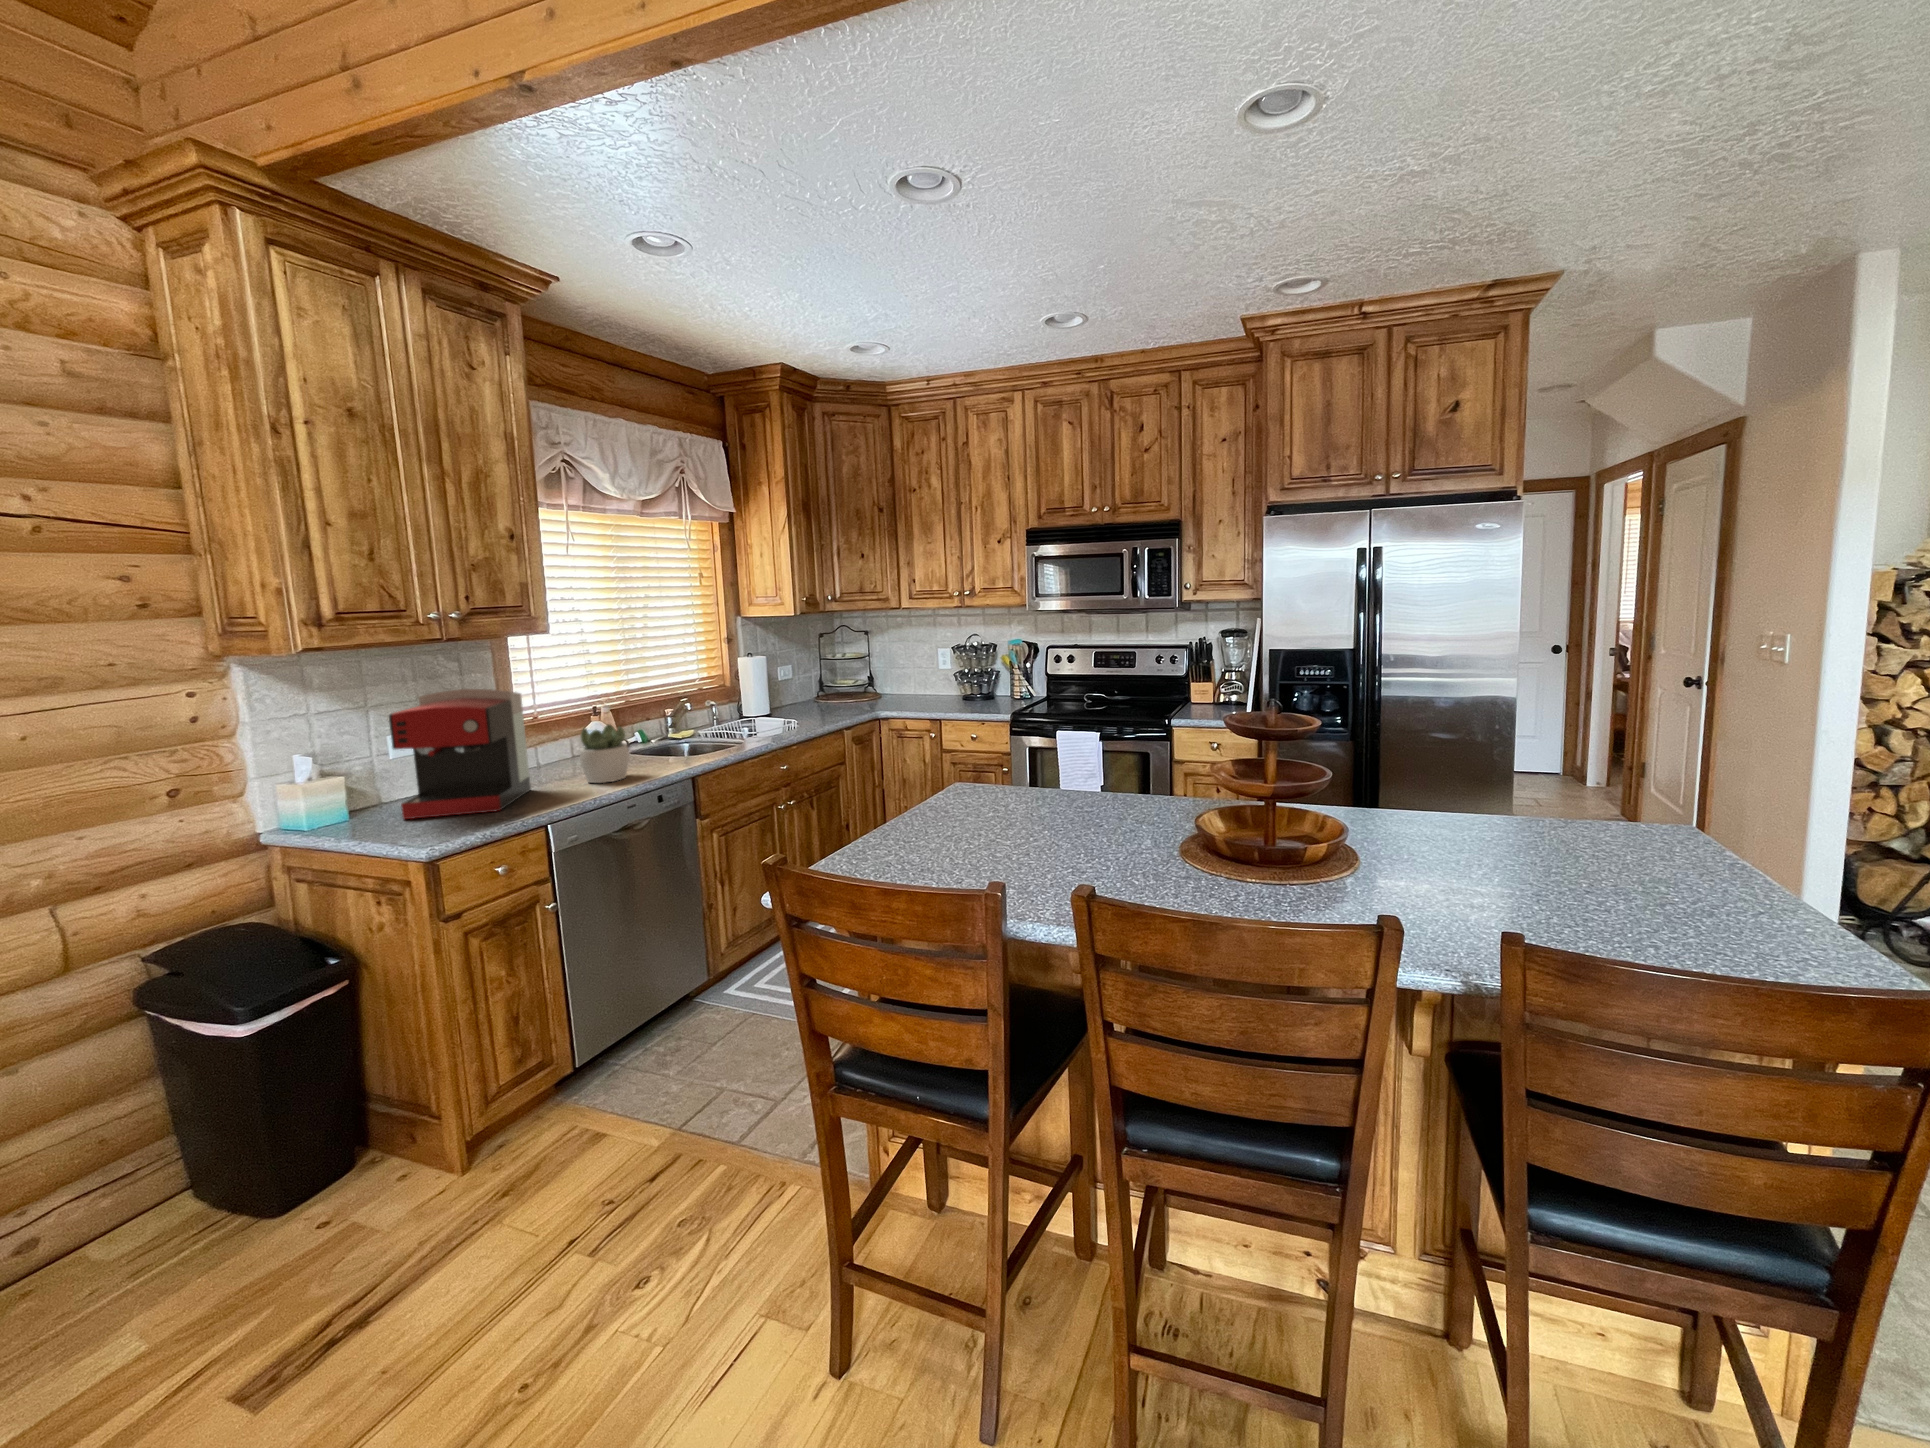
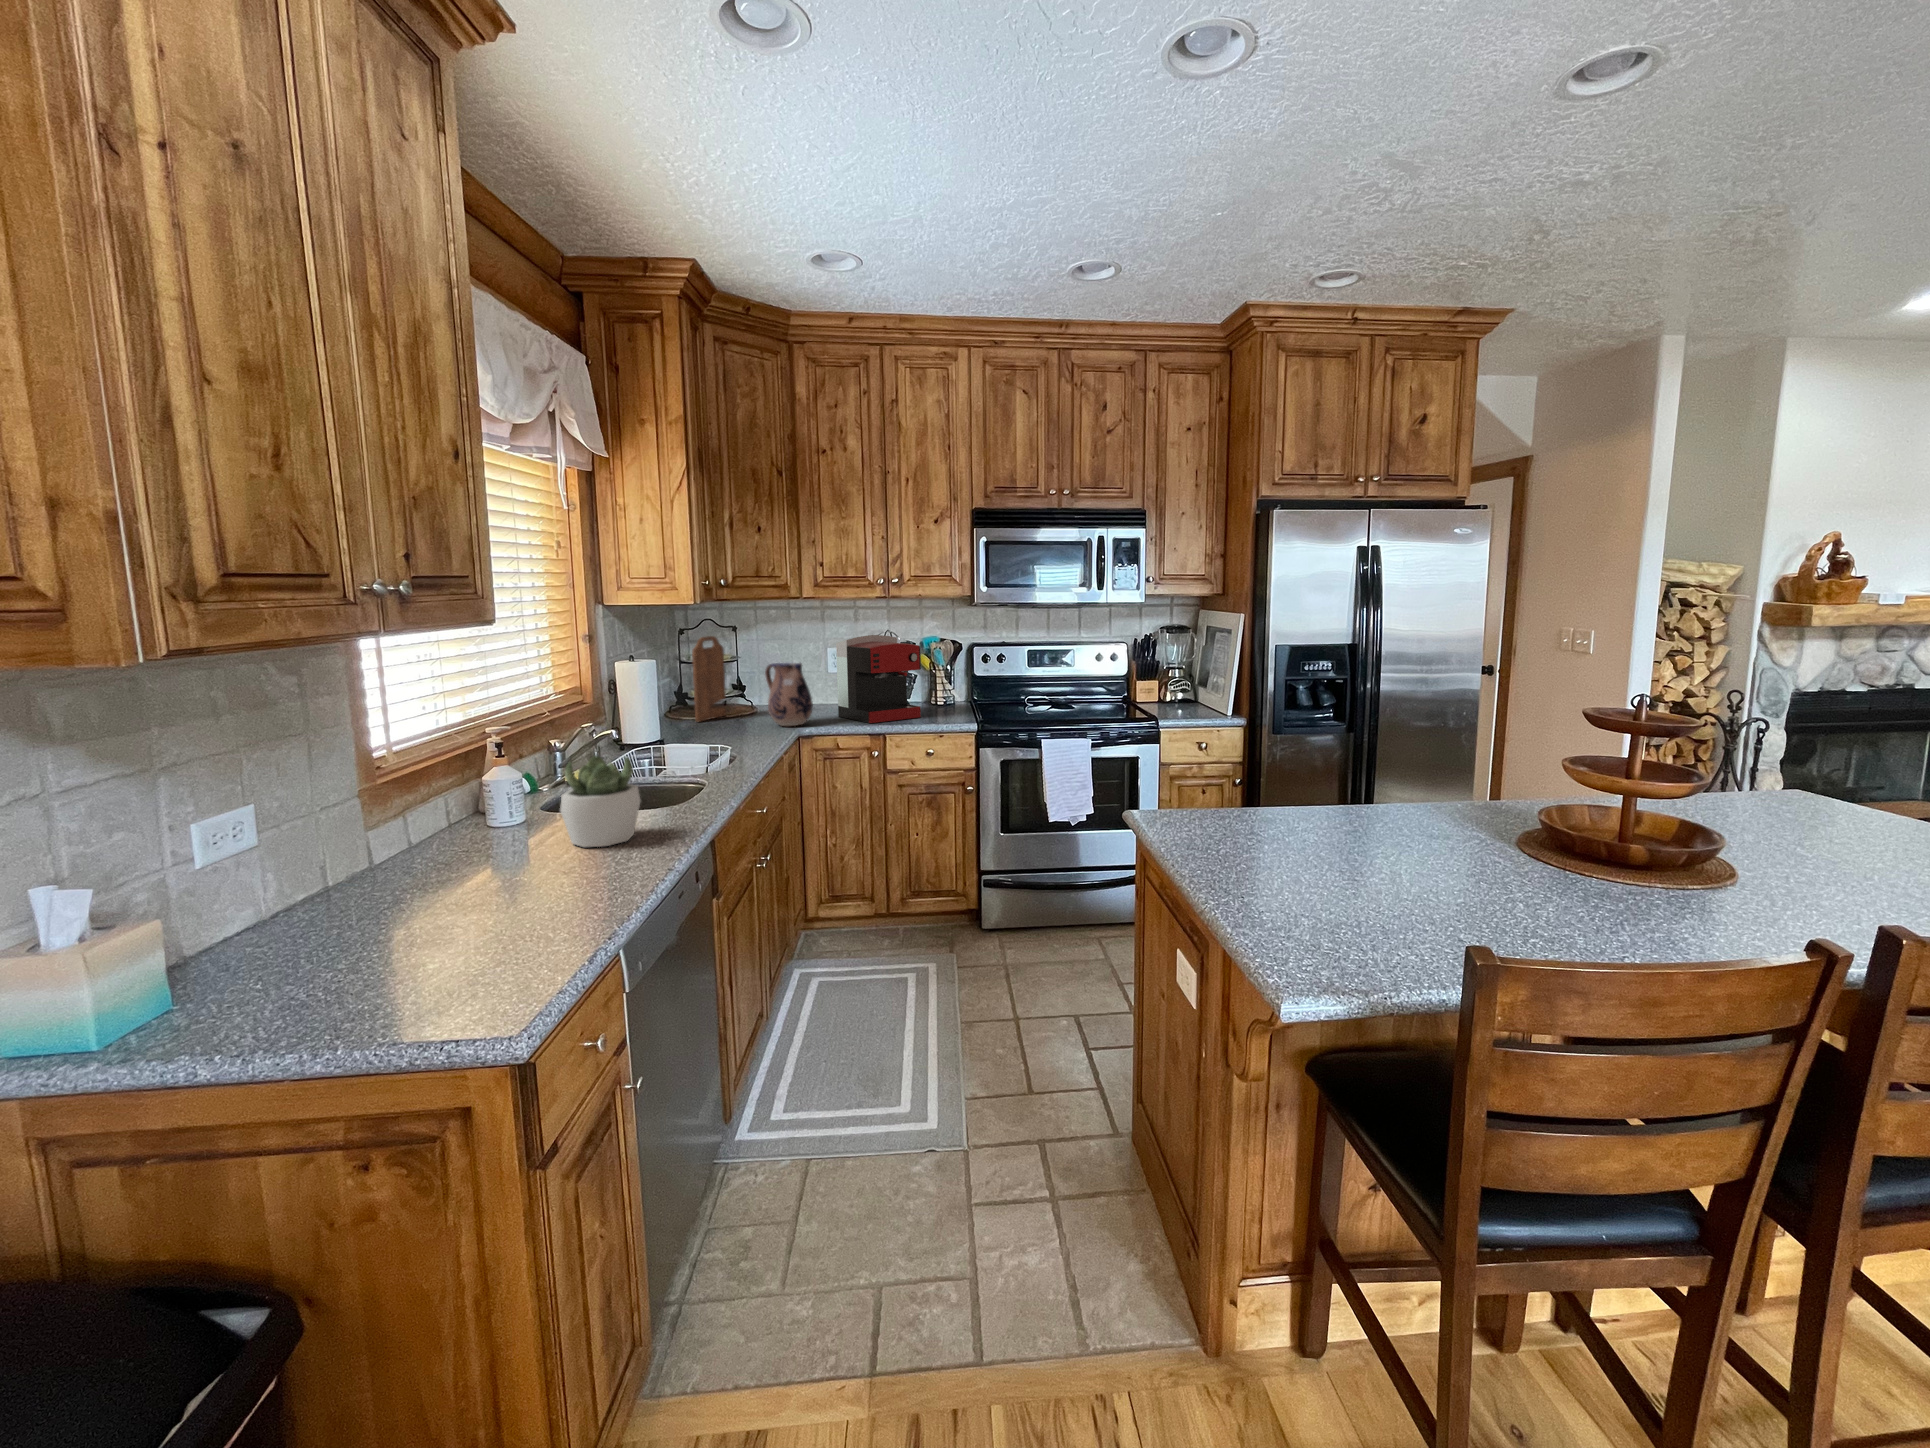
cutting board: none [824,638,858,703] -> present [692,636,726,722]
ceramic pitcher: none [863,659,897,709] -> present [765,663,813,726]
coffee maker: present [389,689,531,819] -> present [836,635,921,723]

